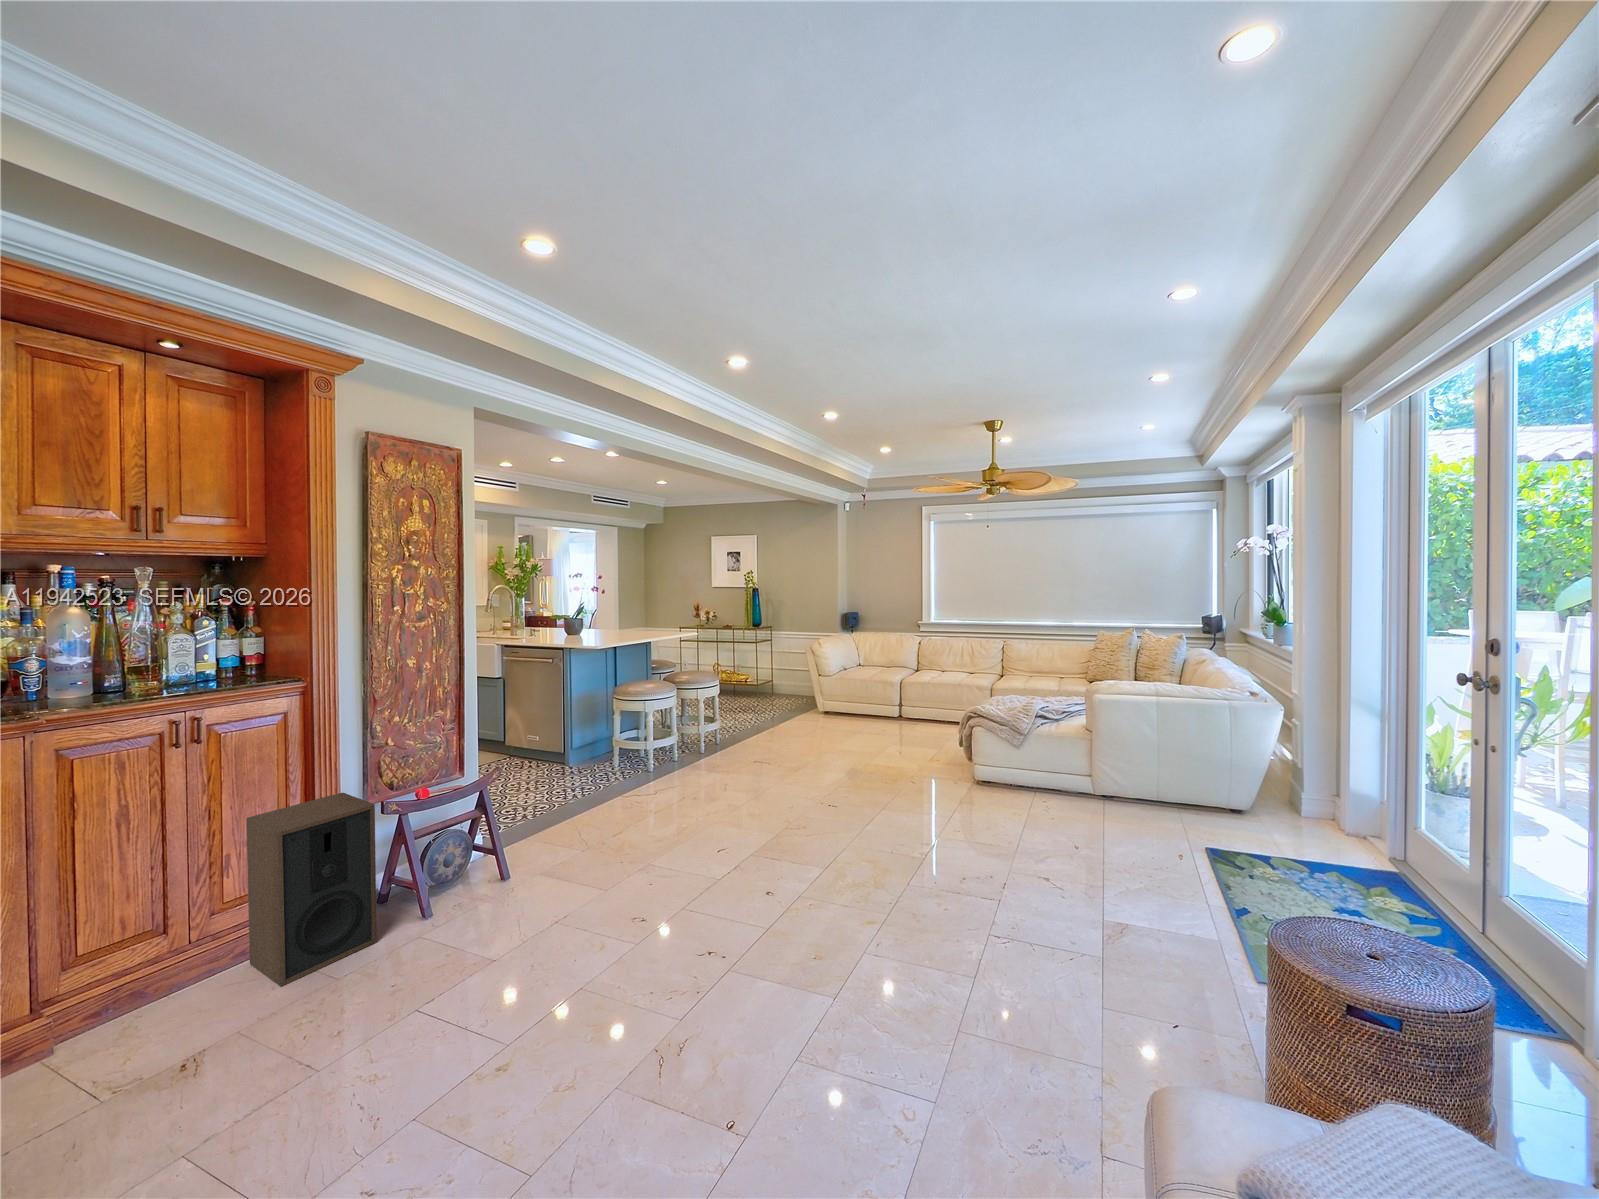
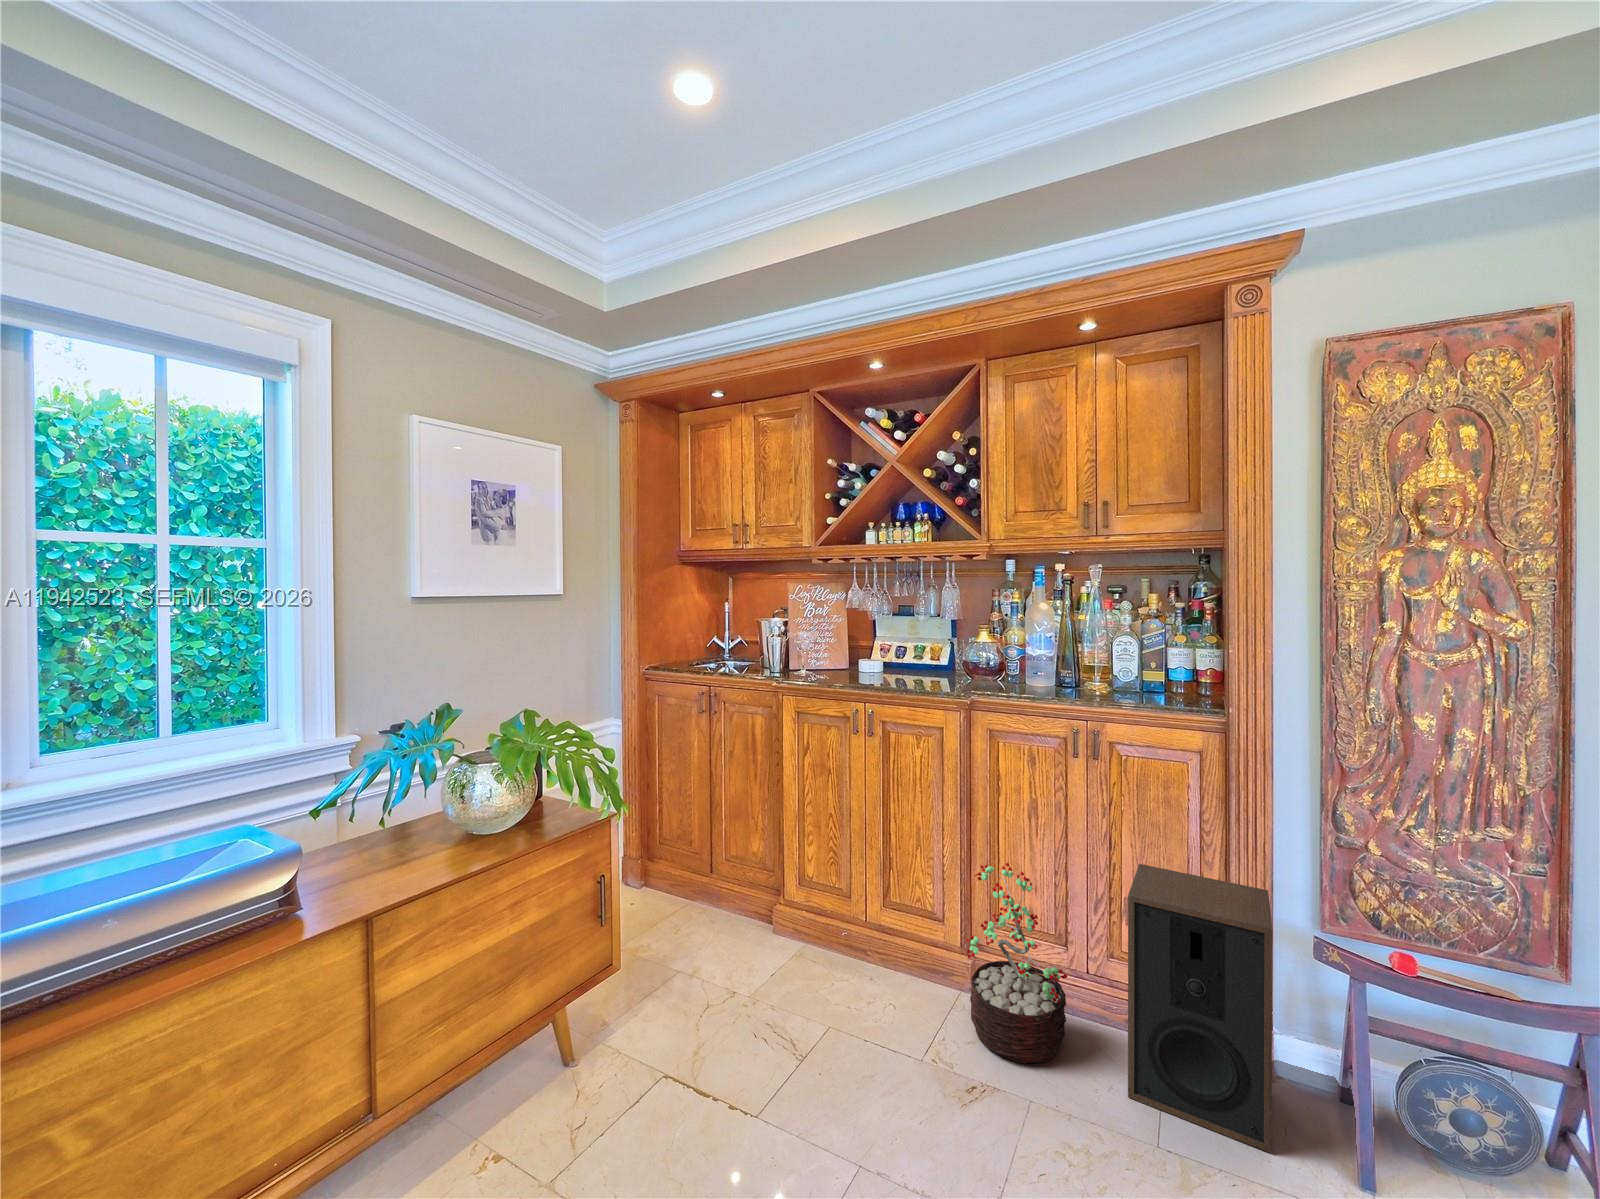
decorative plant: none [45,880,211,1064] -> present [966,863,1067,1064]

